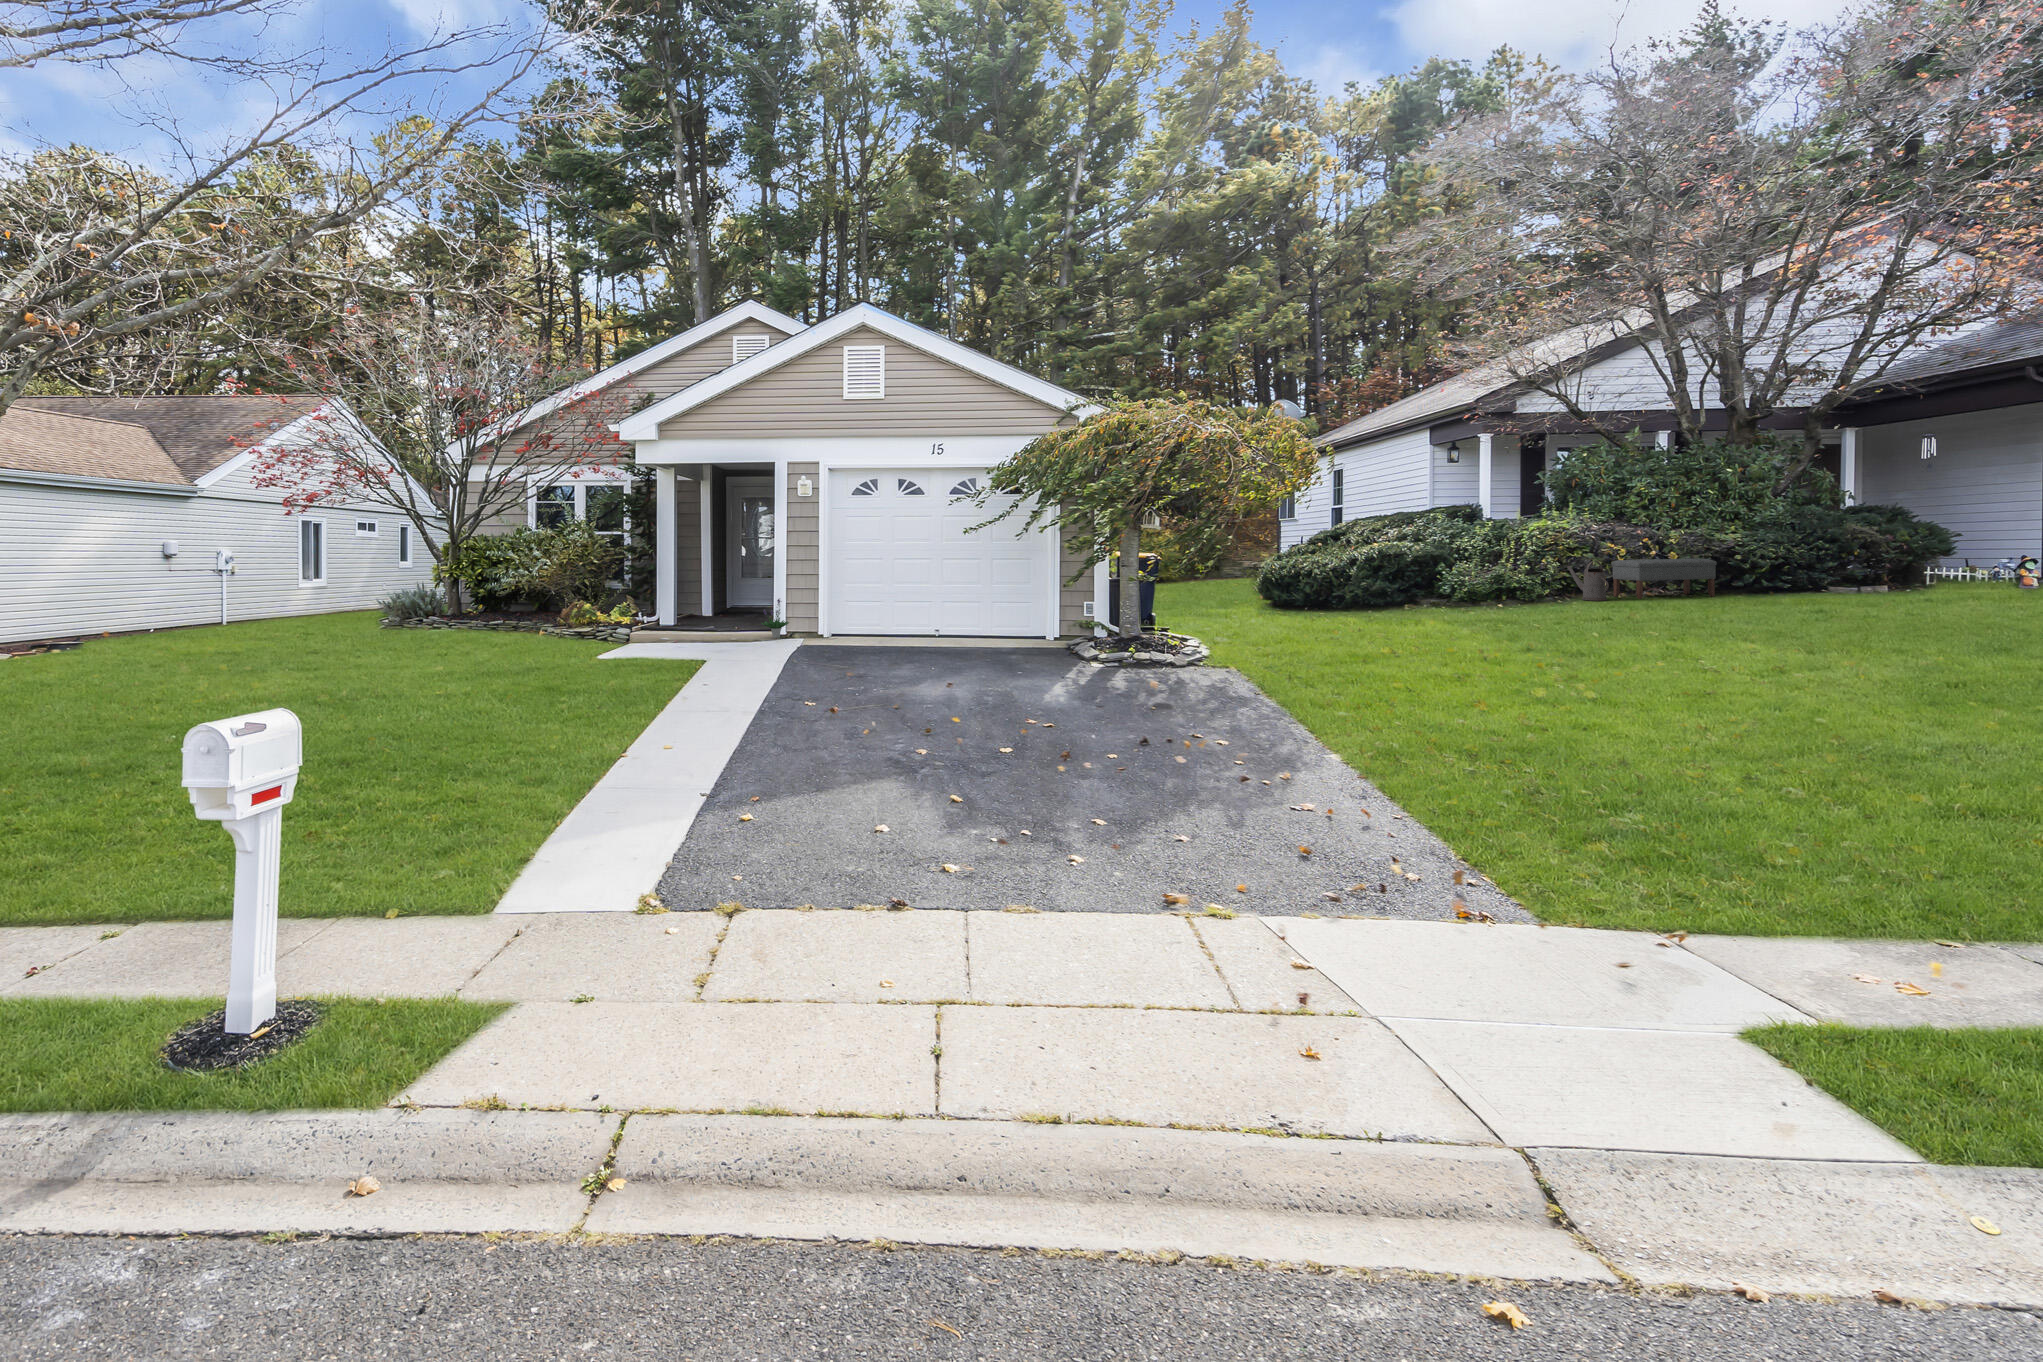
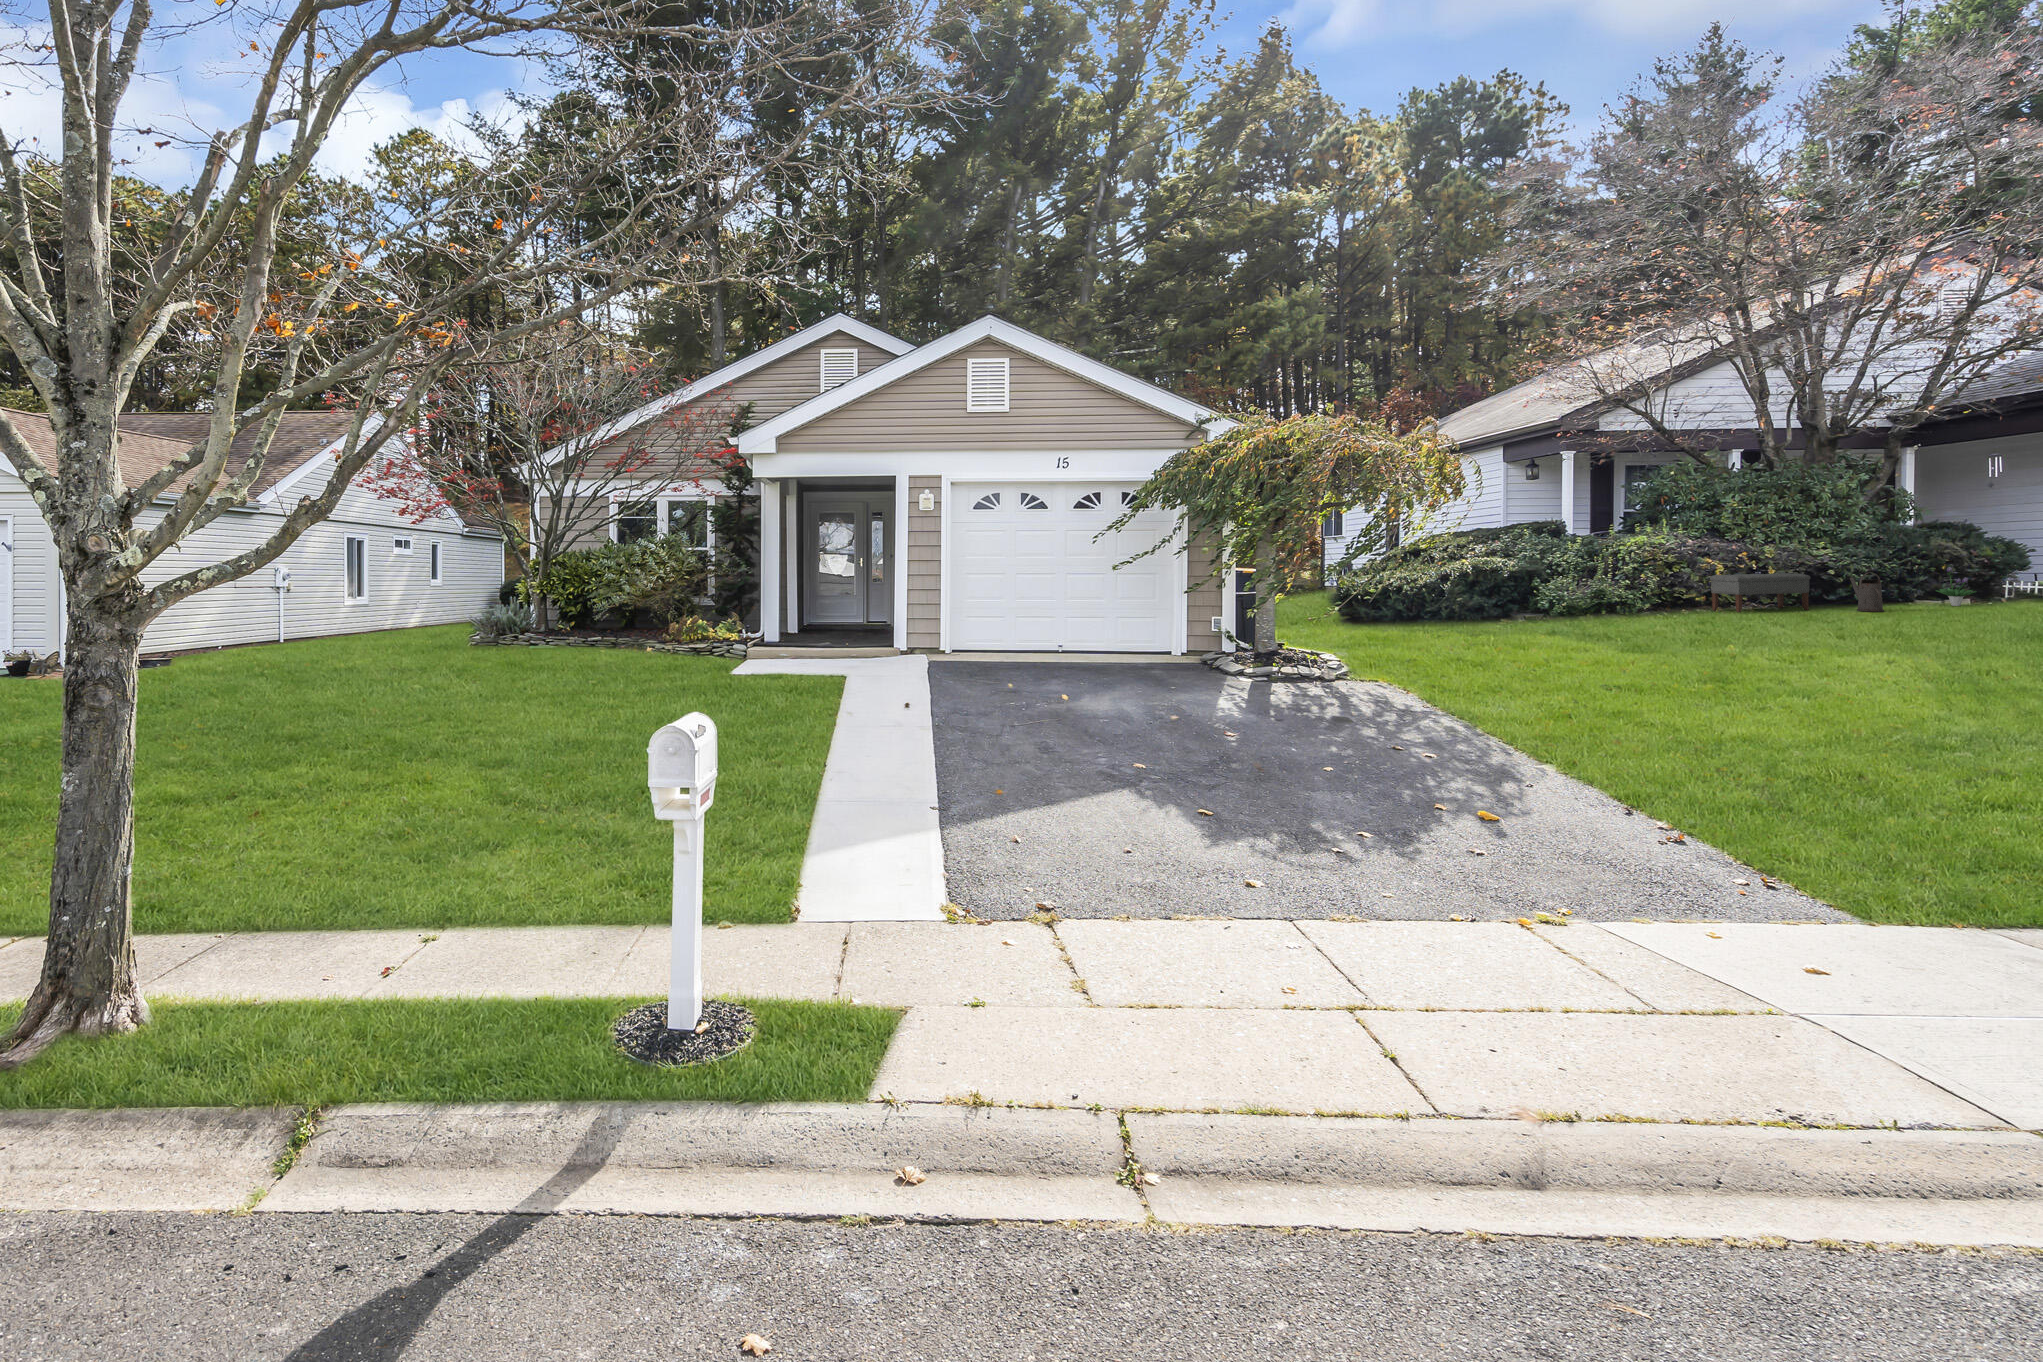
watering can: present [1568,561,1609,601] -> present [1850,572,1884,612]
potted plant: present [761,599,789,638] -> present [1936,567,1976,606]

